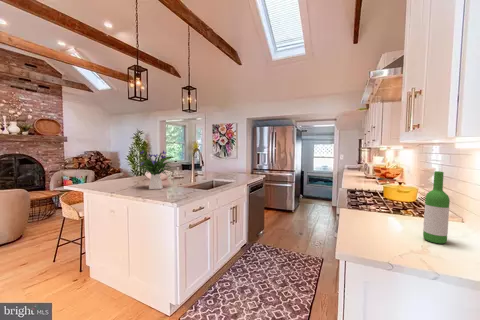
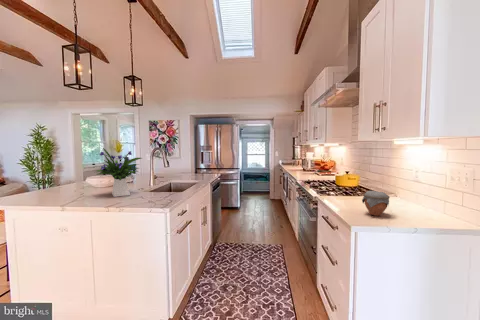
wine bottle: present [423,171,450,244] -> none [395,162,412,213]
jar: none [368,206,407,241] -> present [362,191,390,216]

